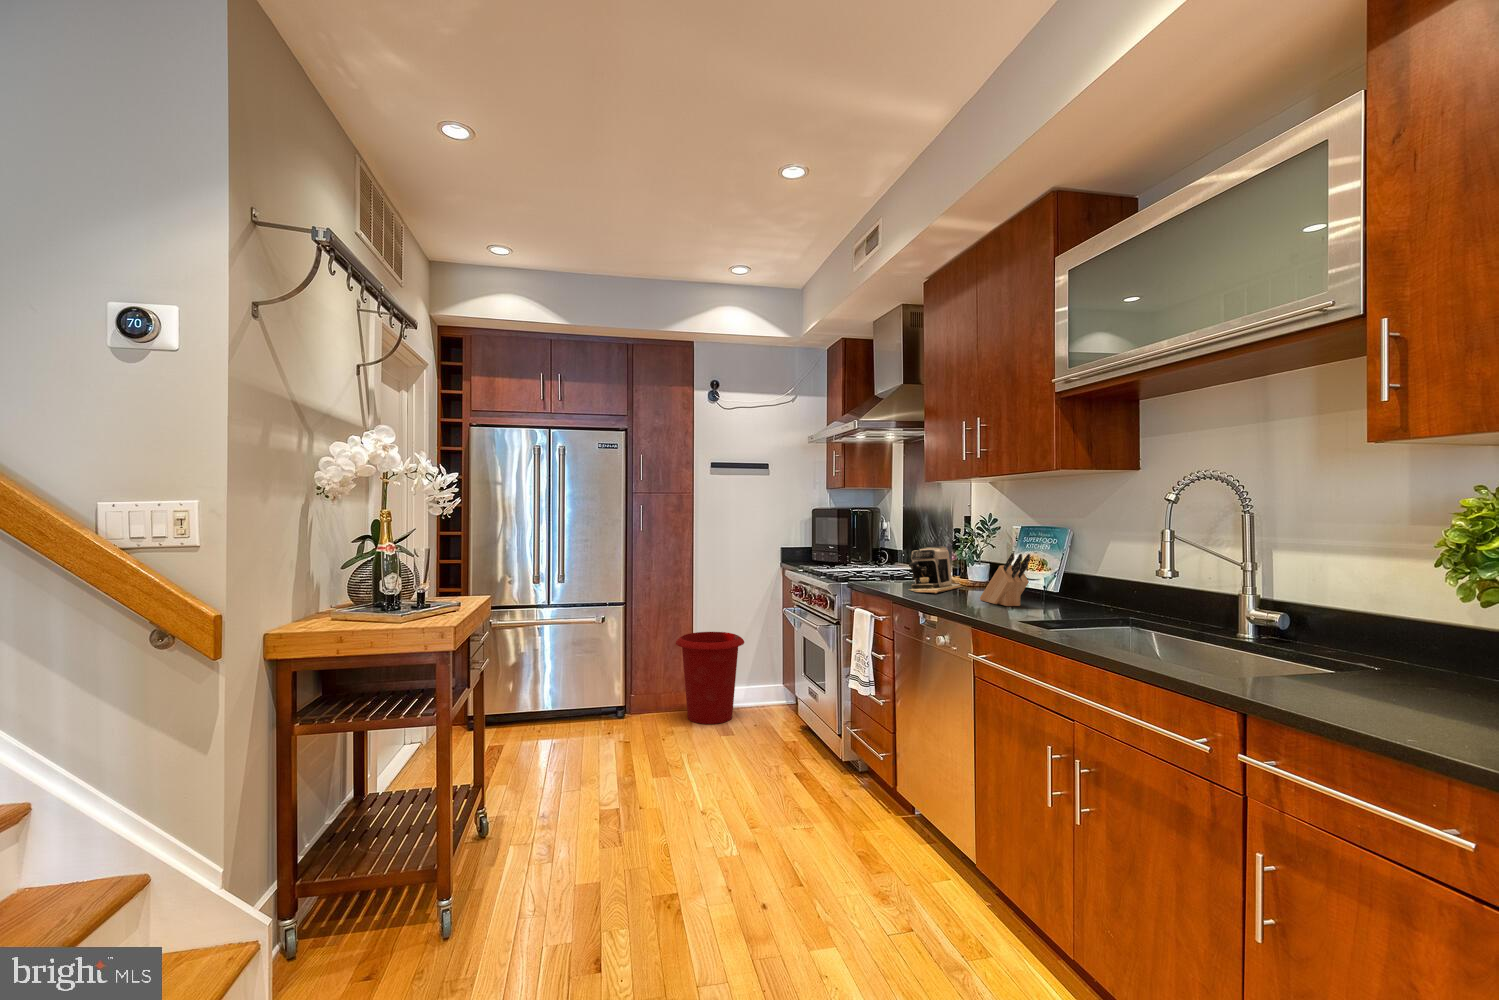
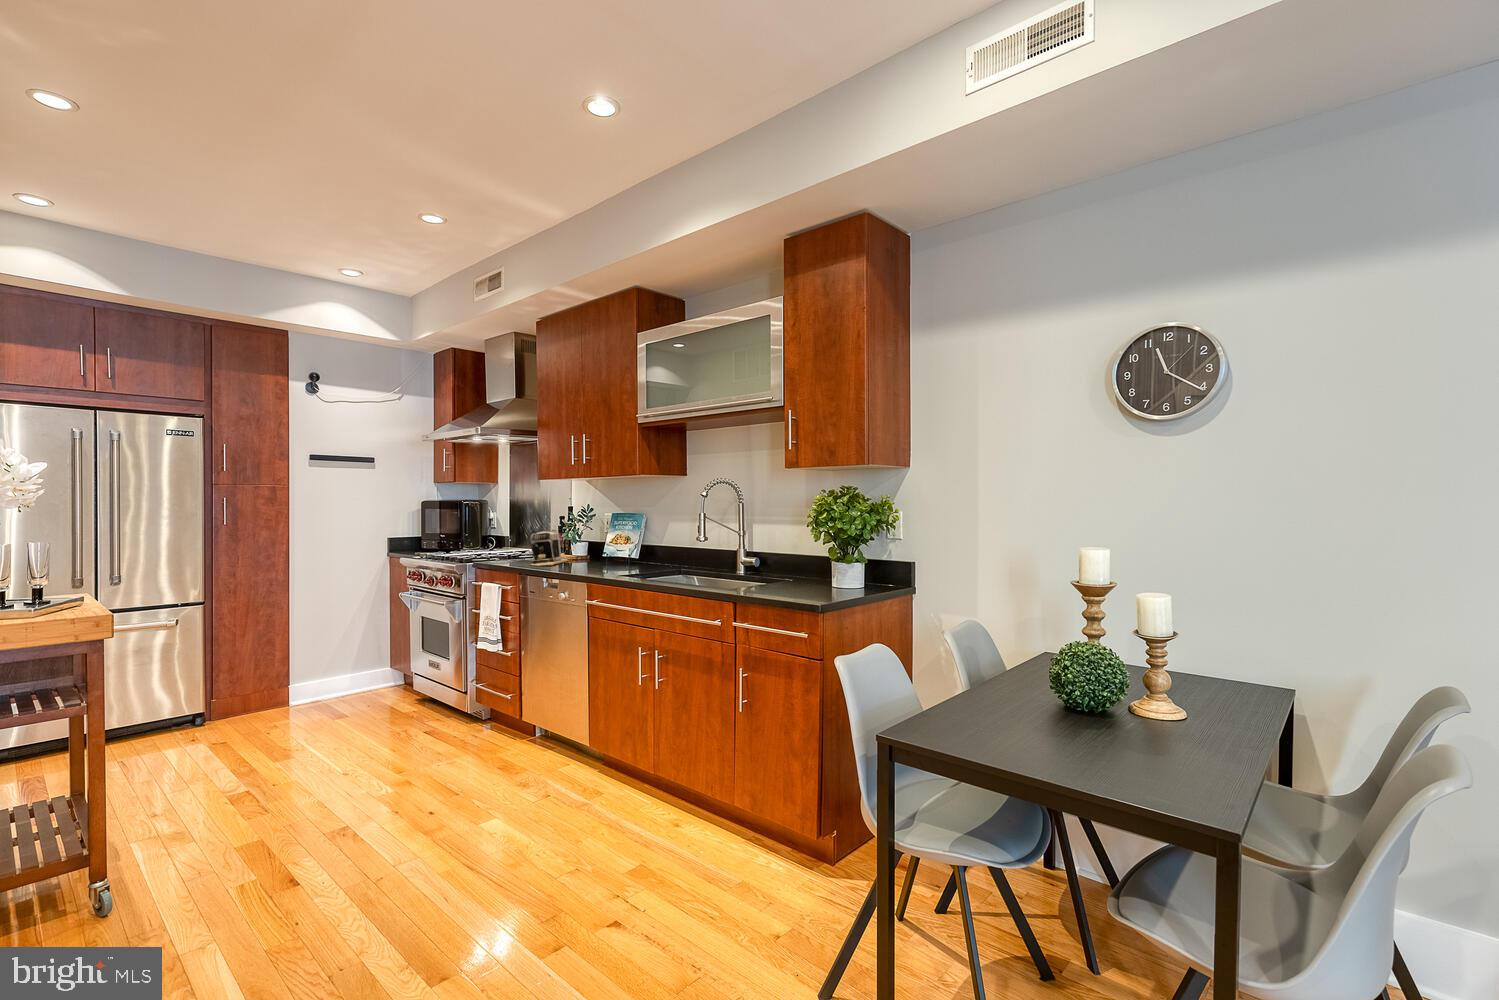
knife block: present [980,553,1031,606] -> none [586,532,622,569]
waste bin: present [676,632,744,724] -> none [275,624,355,716]

